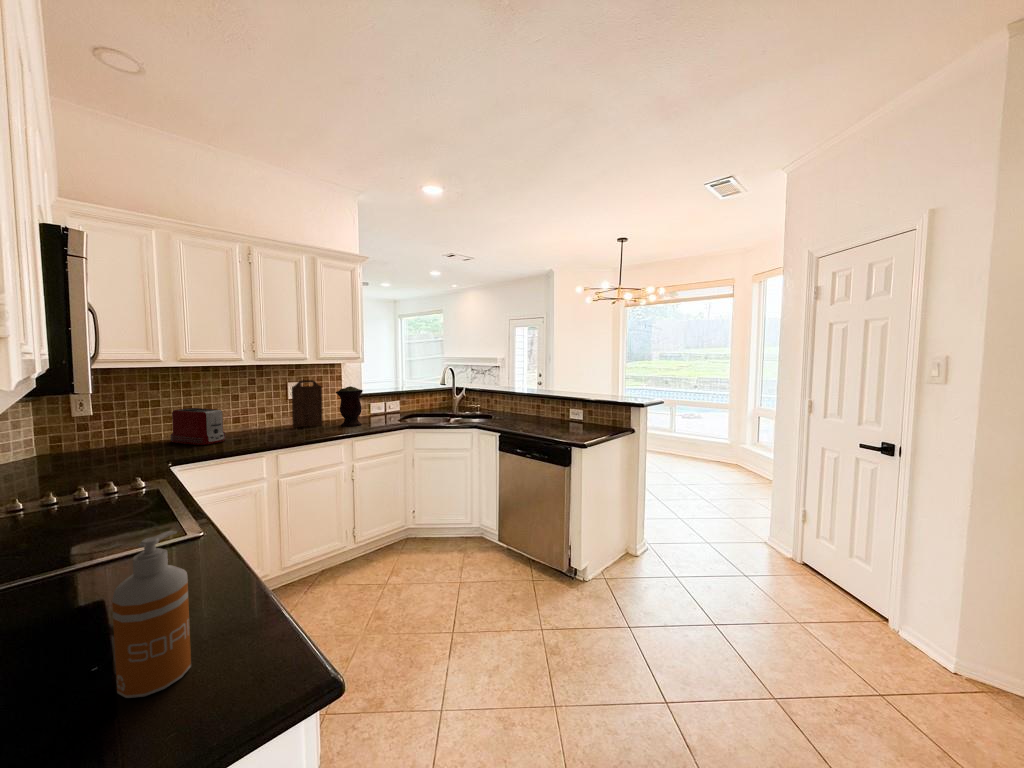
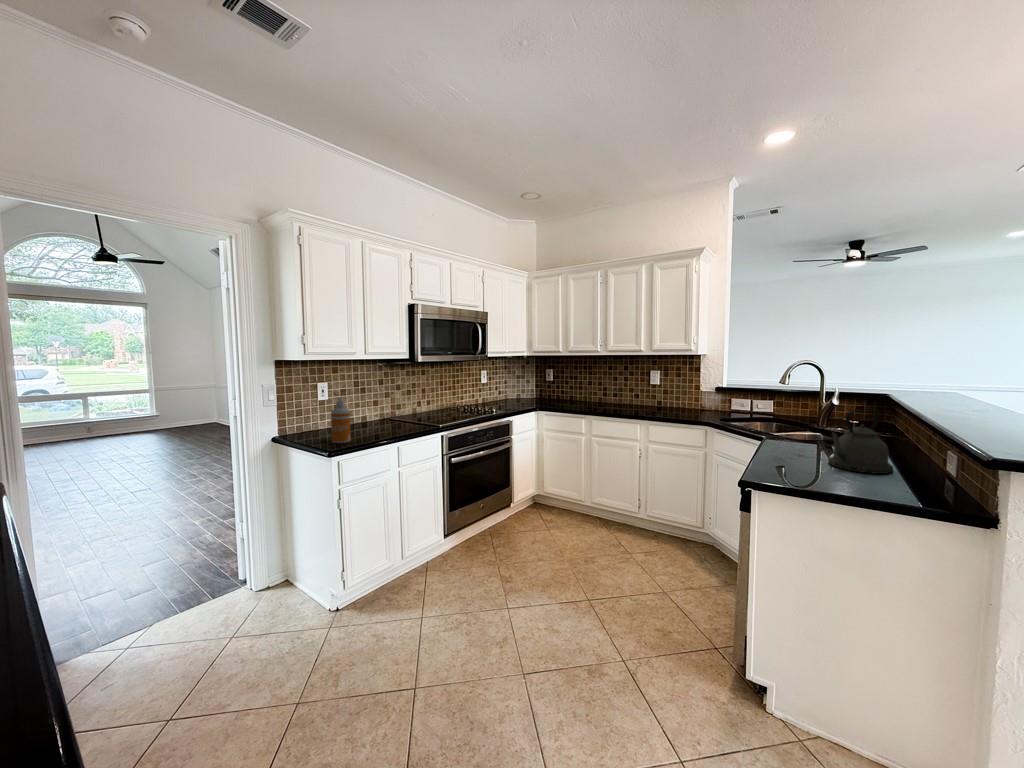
cutting board: present [292,380,322,427] -> none [648,369,672,411]
vase: present [336,386,363,426] -> none [677,376,704,416]
kettle: none [530,398,559,434] -> present [828,410,893,474]
toaster: present [170,408,226,445] -> none [572,383,591,407]

